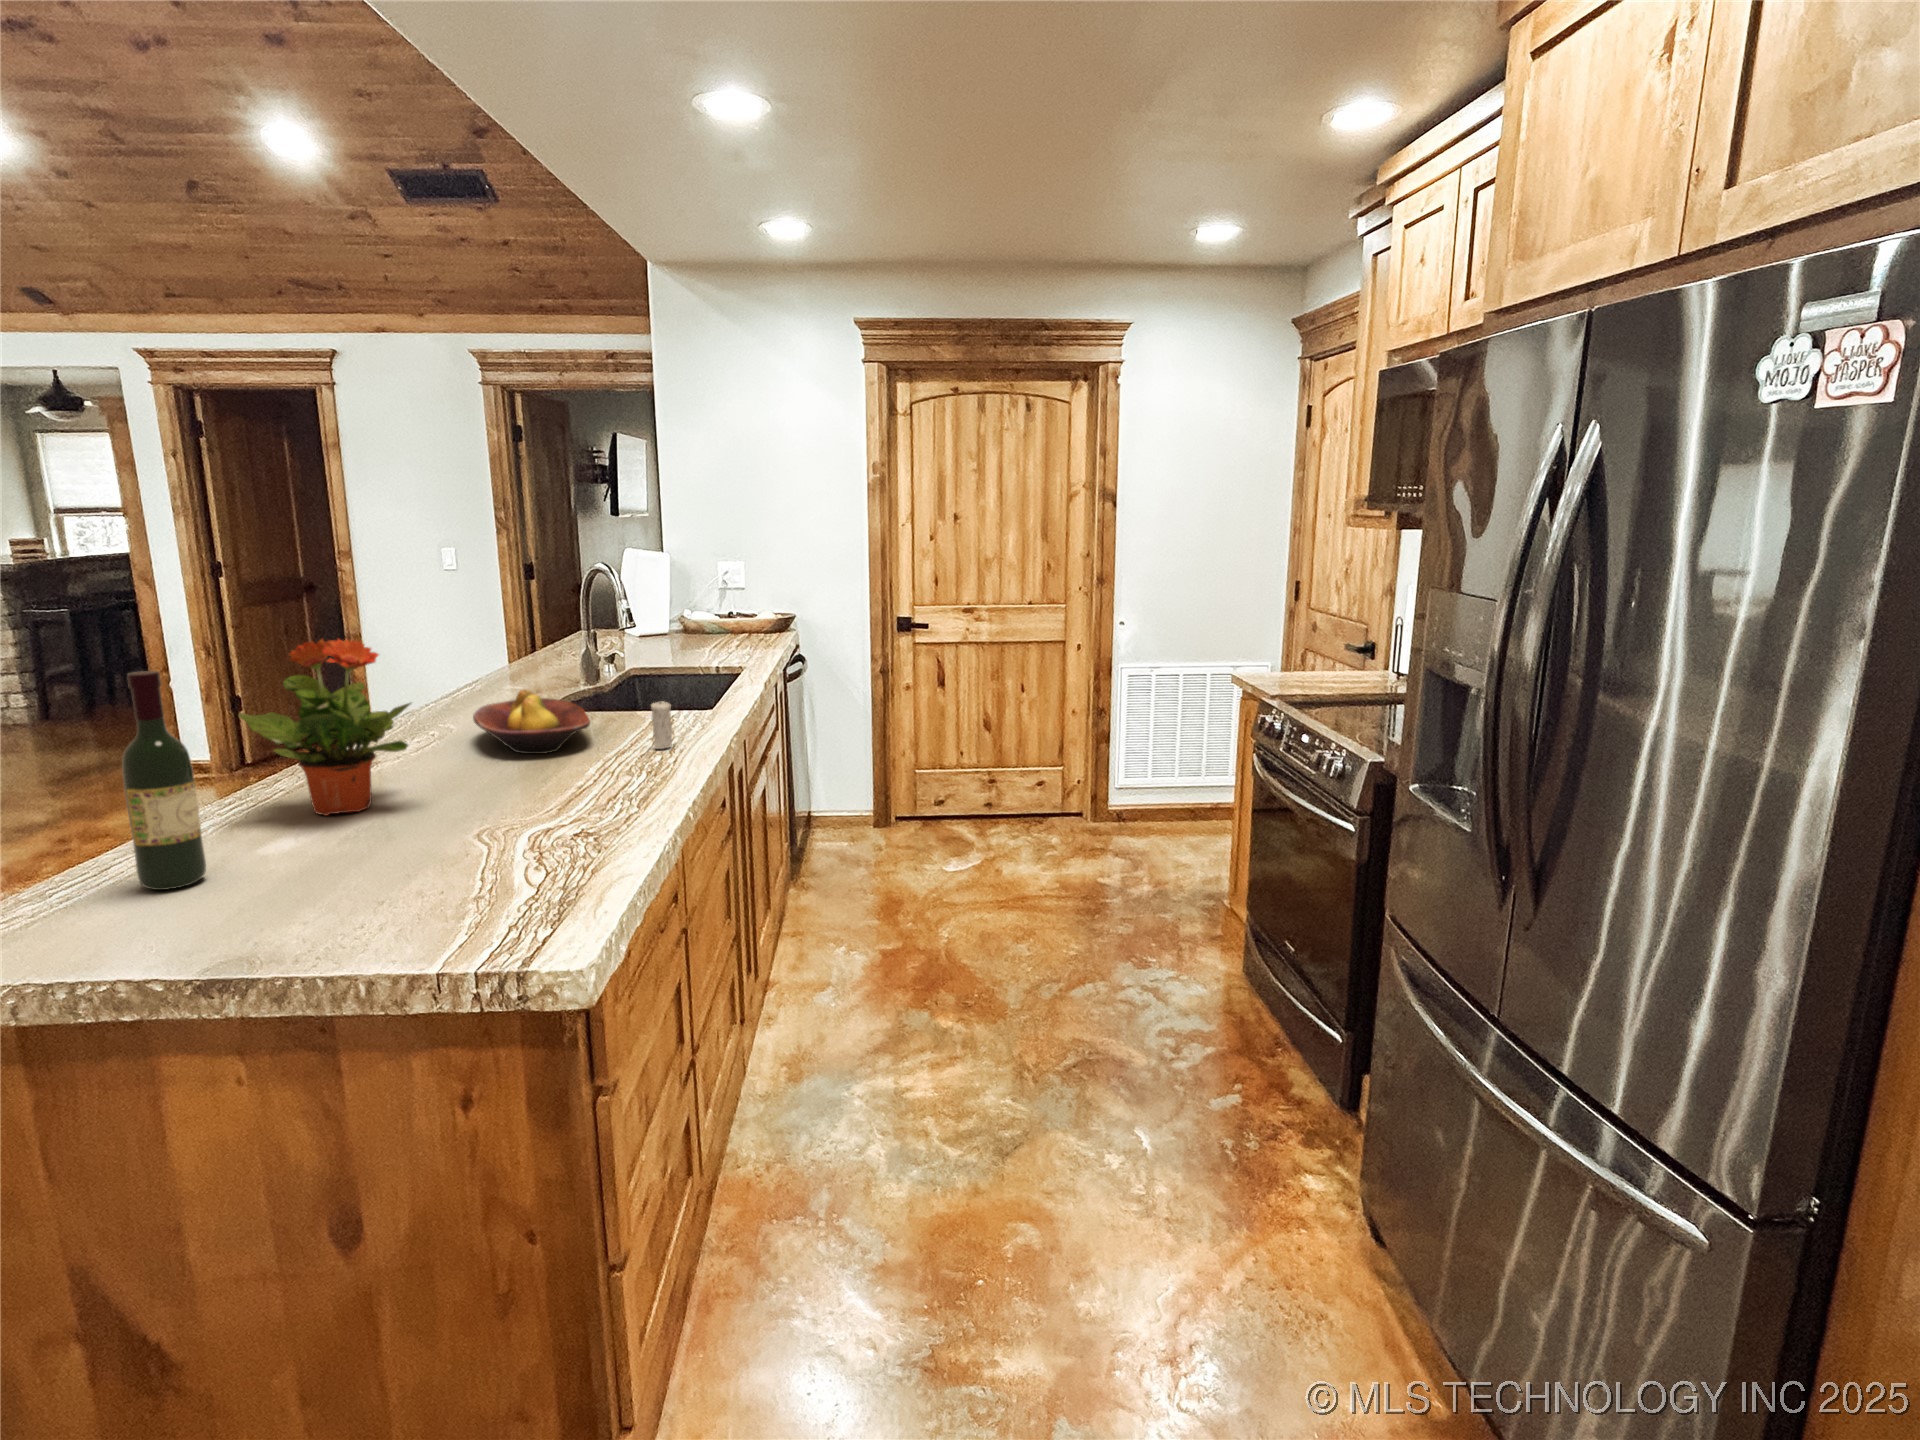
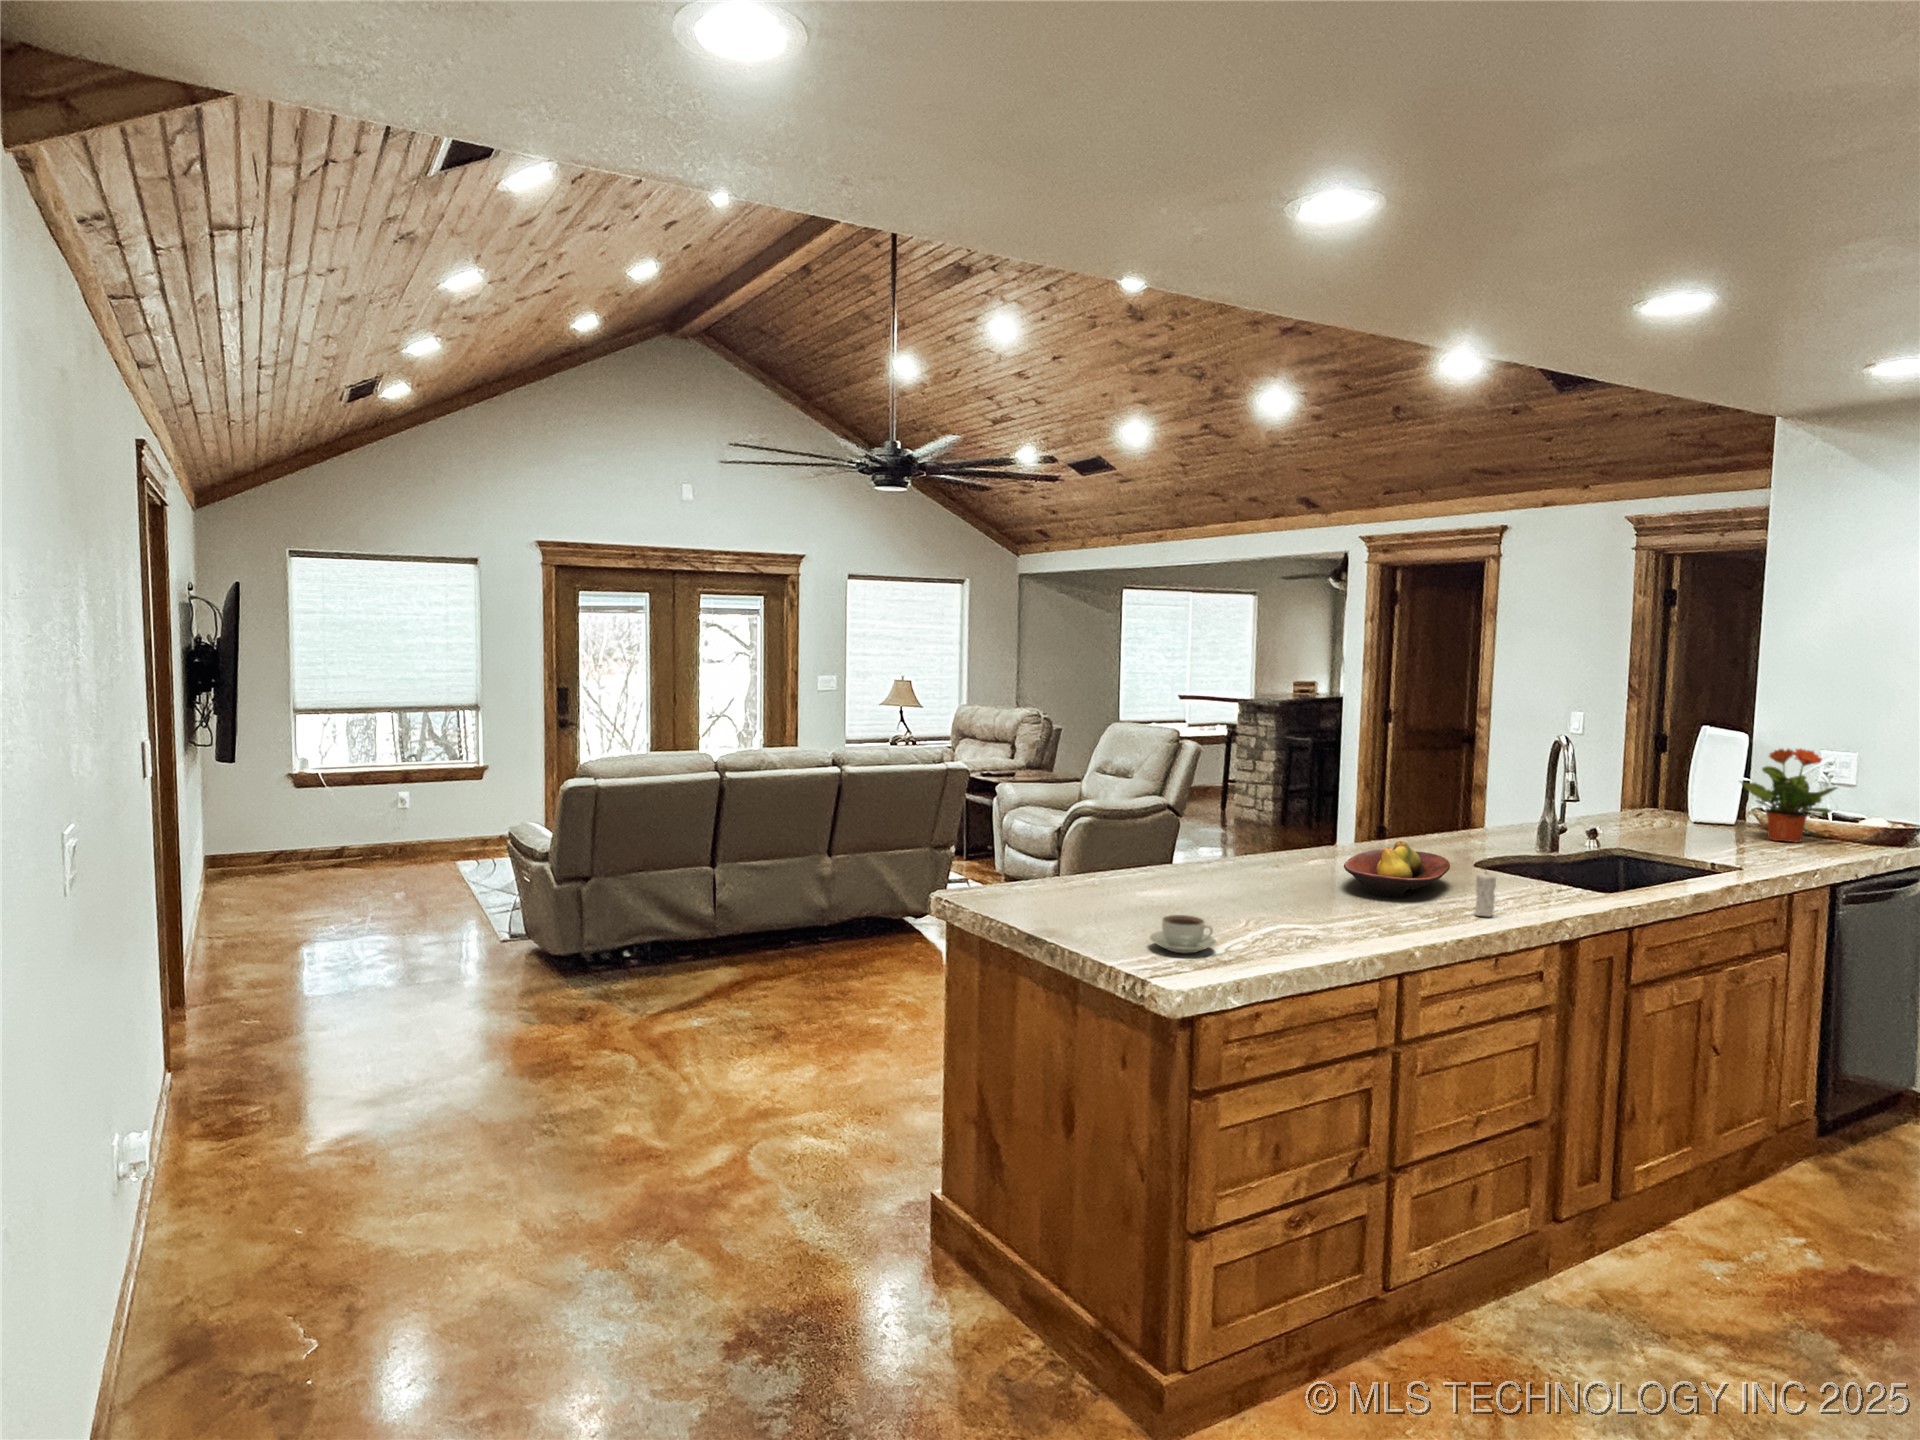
potted plant: present [239,639,411,816] -> present [1740,749,1837,842]
wine bottle: present [122,671,206,890] -> none [1045,777,1082,912]
coffee cup: none [403,828,503,884] -> present [1149,915,1216,953]

